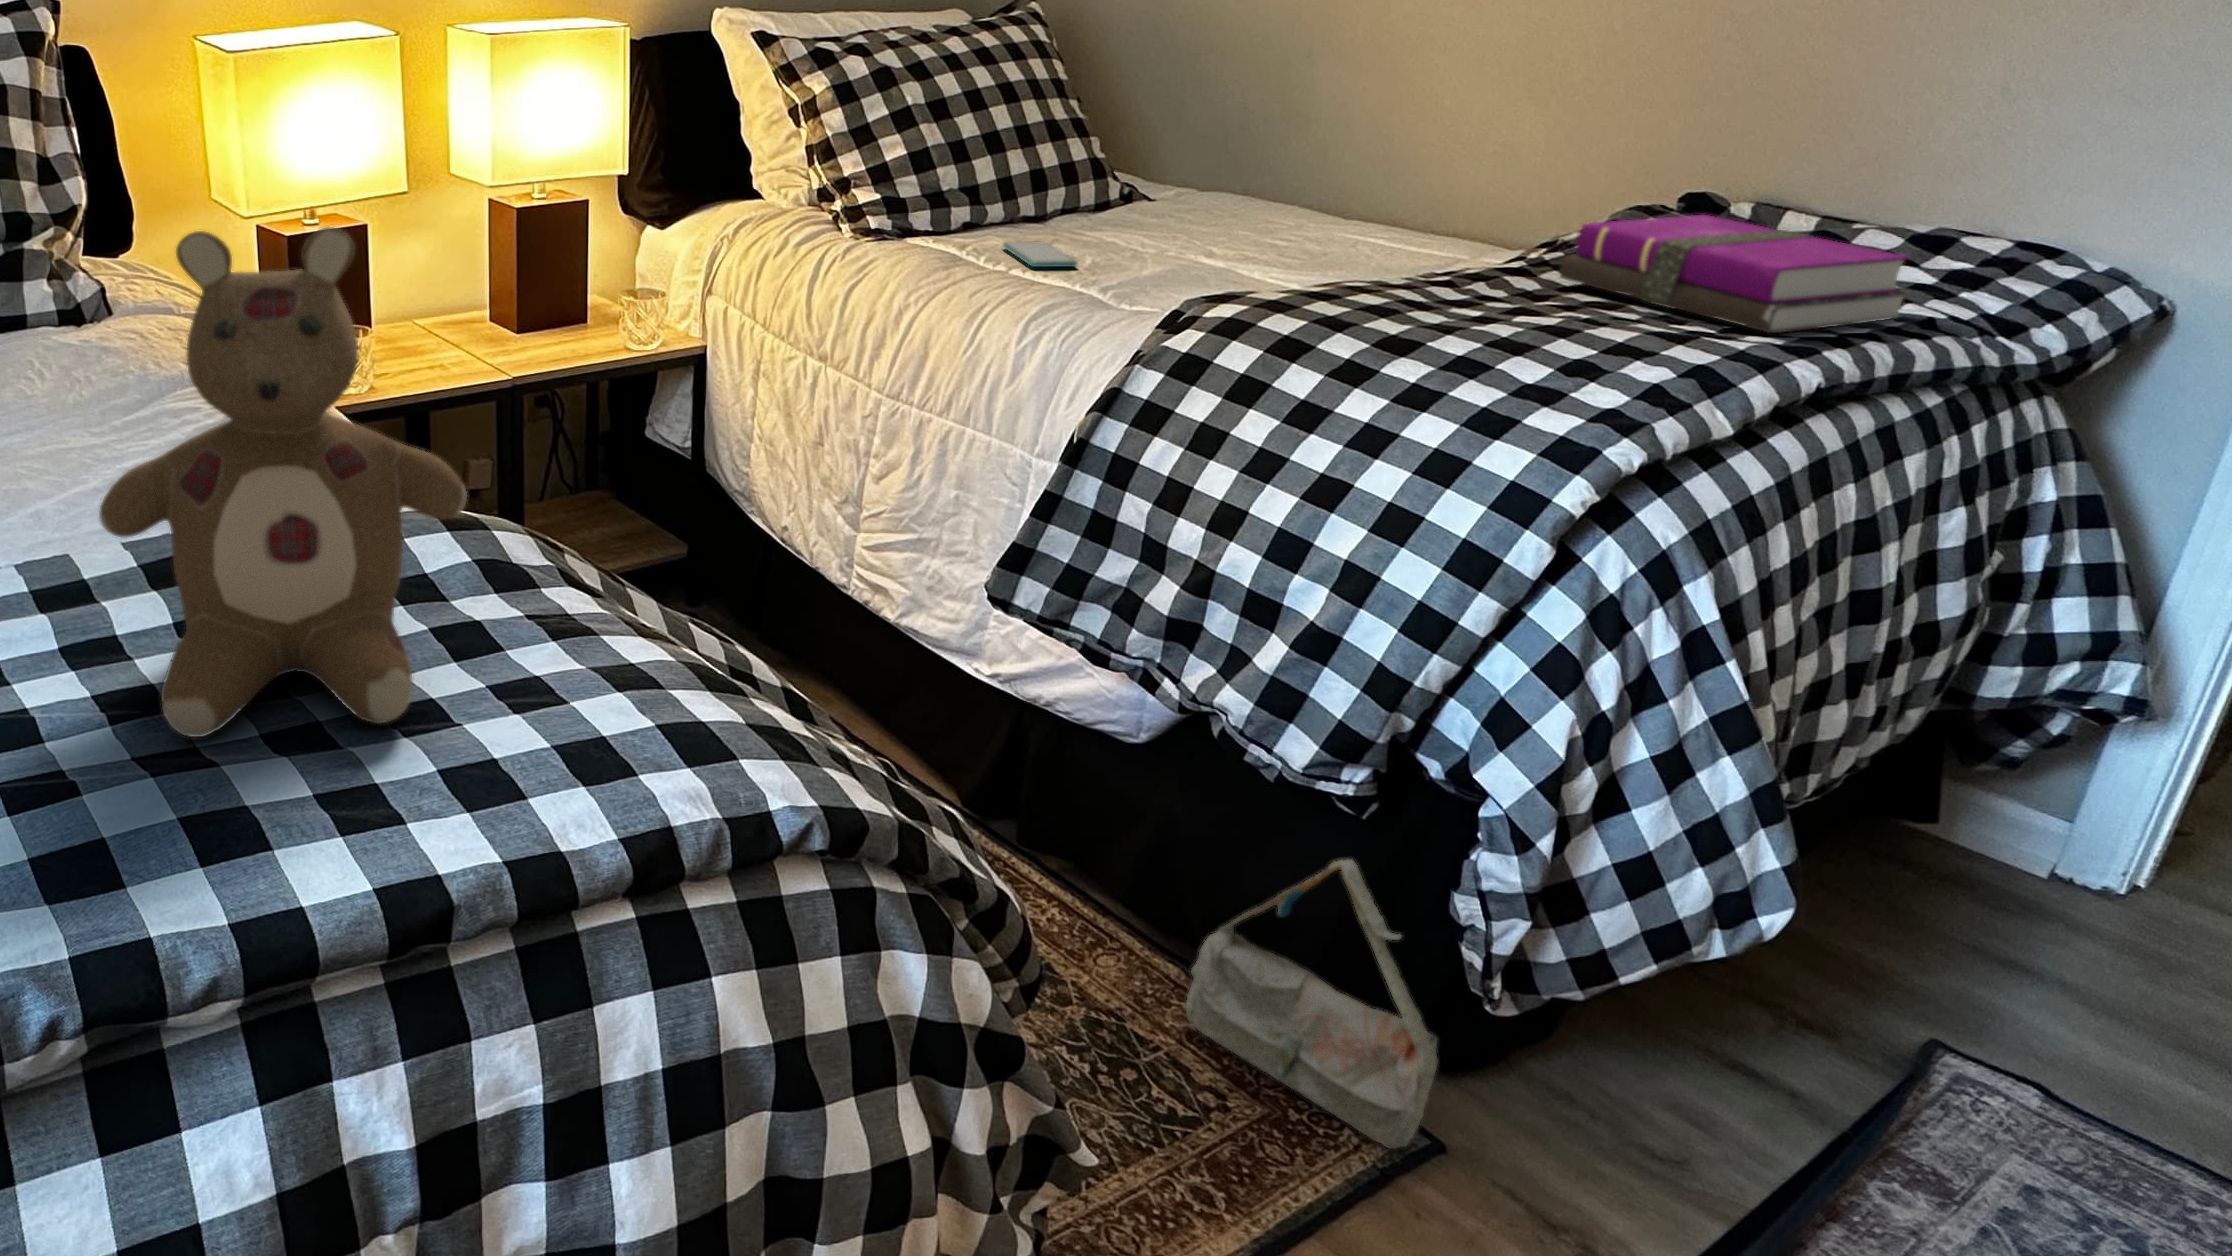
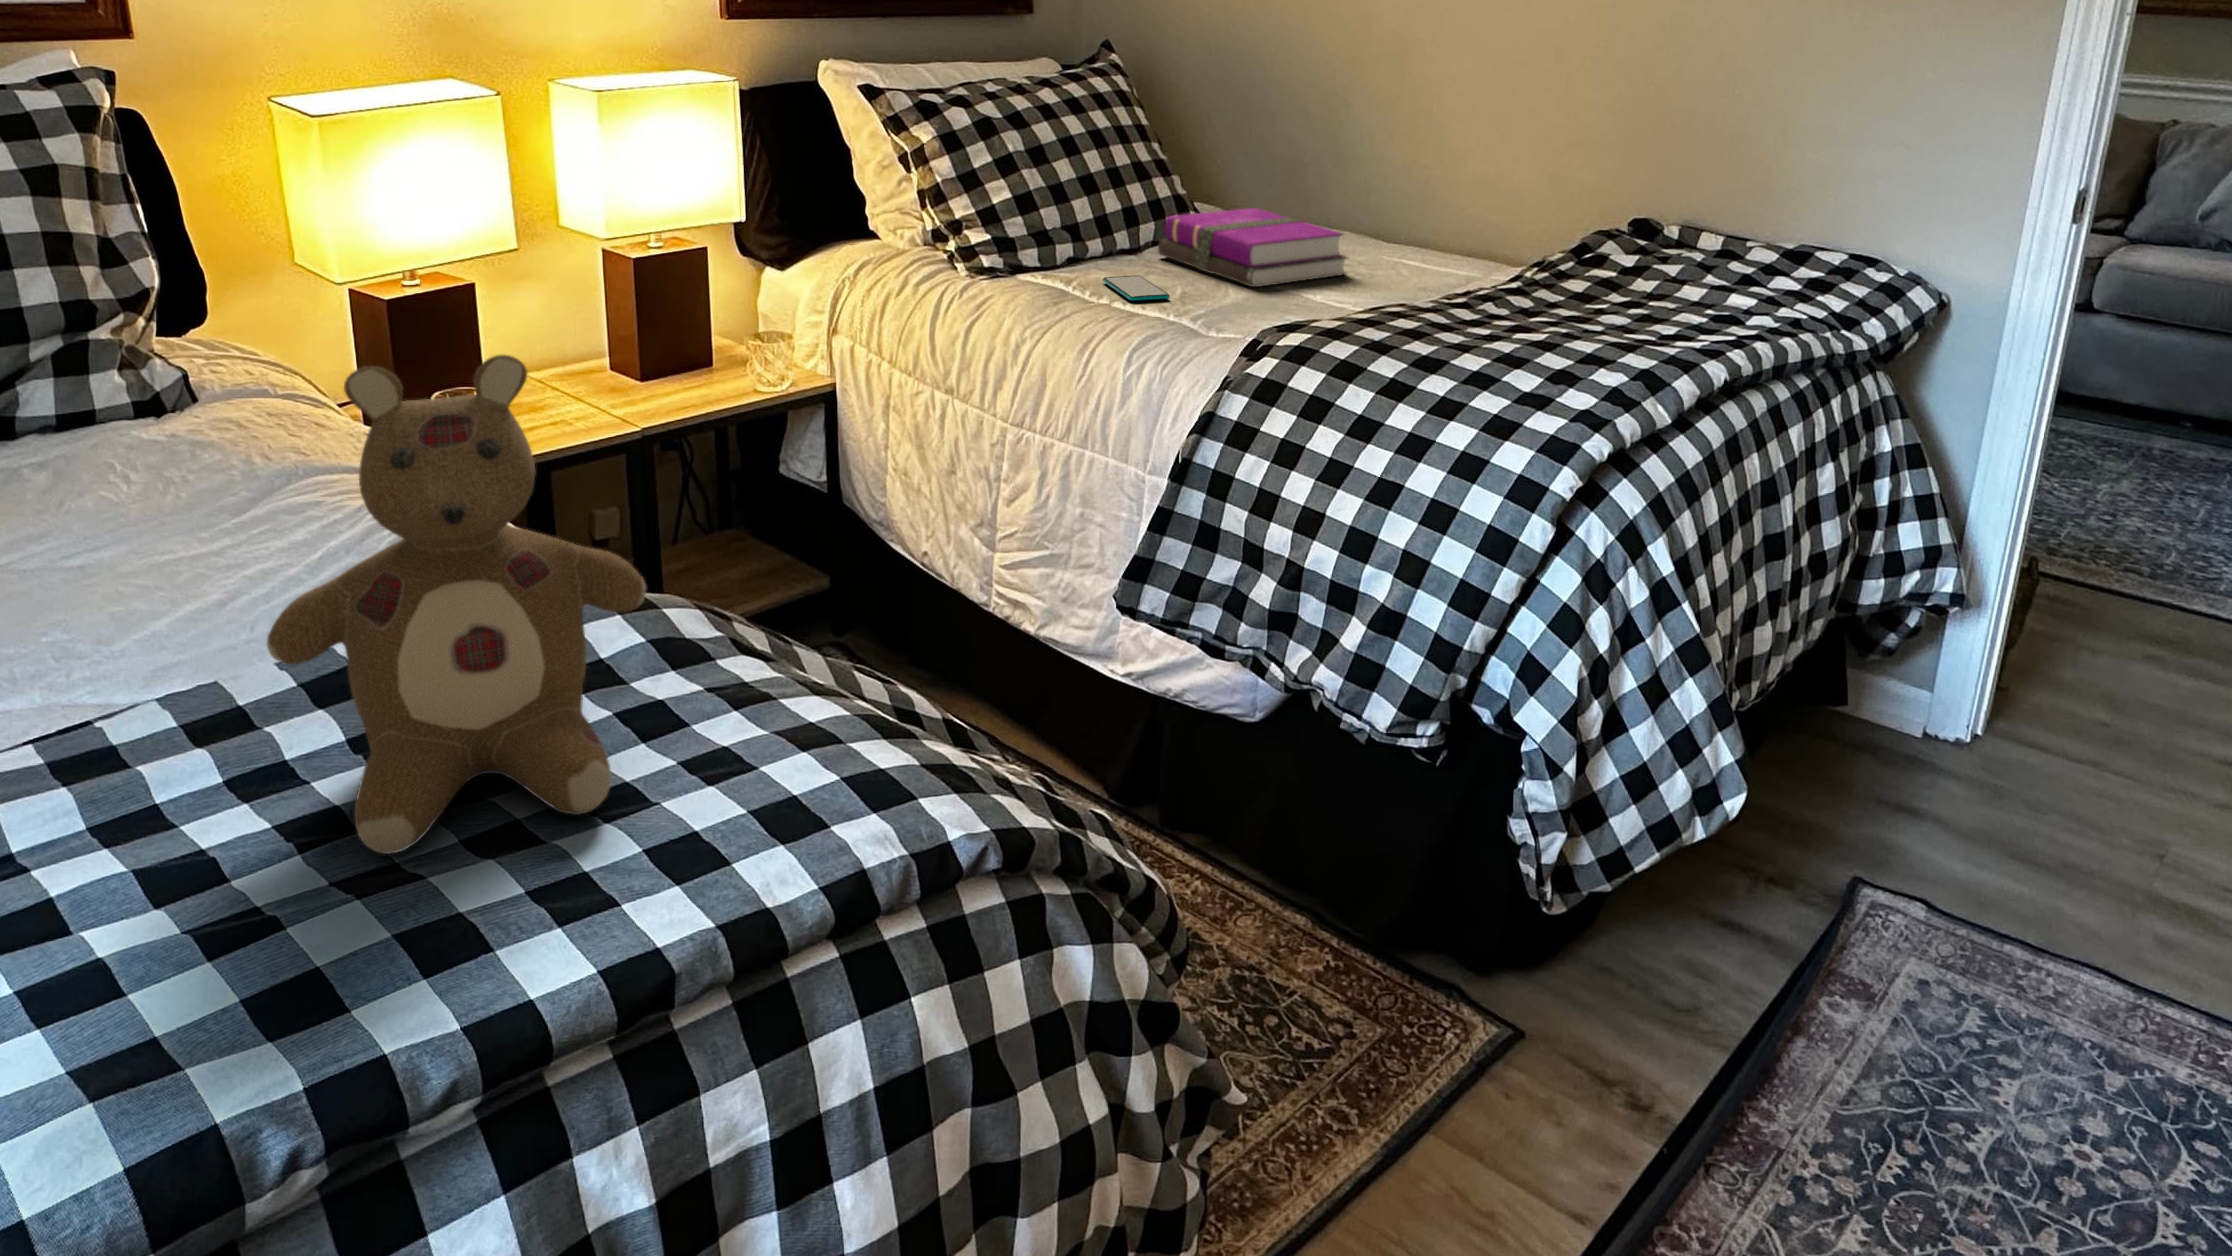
notebook: present [1560,215,1909,333] -> present [1158,208,1347,287]
bag: present [1186,860,1438,1149] -> none [1312,802,1510,1044]

